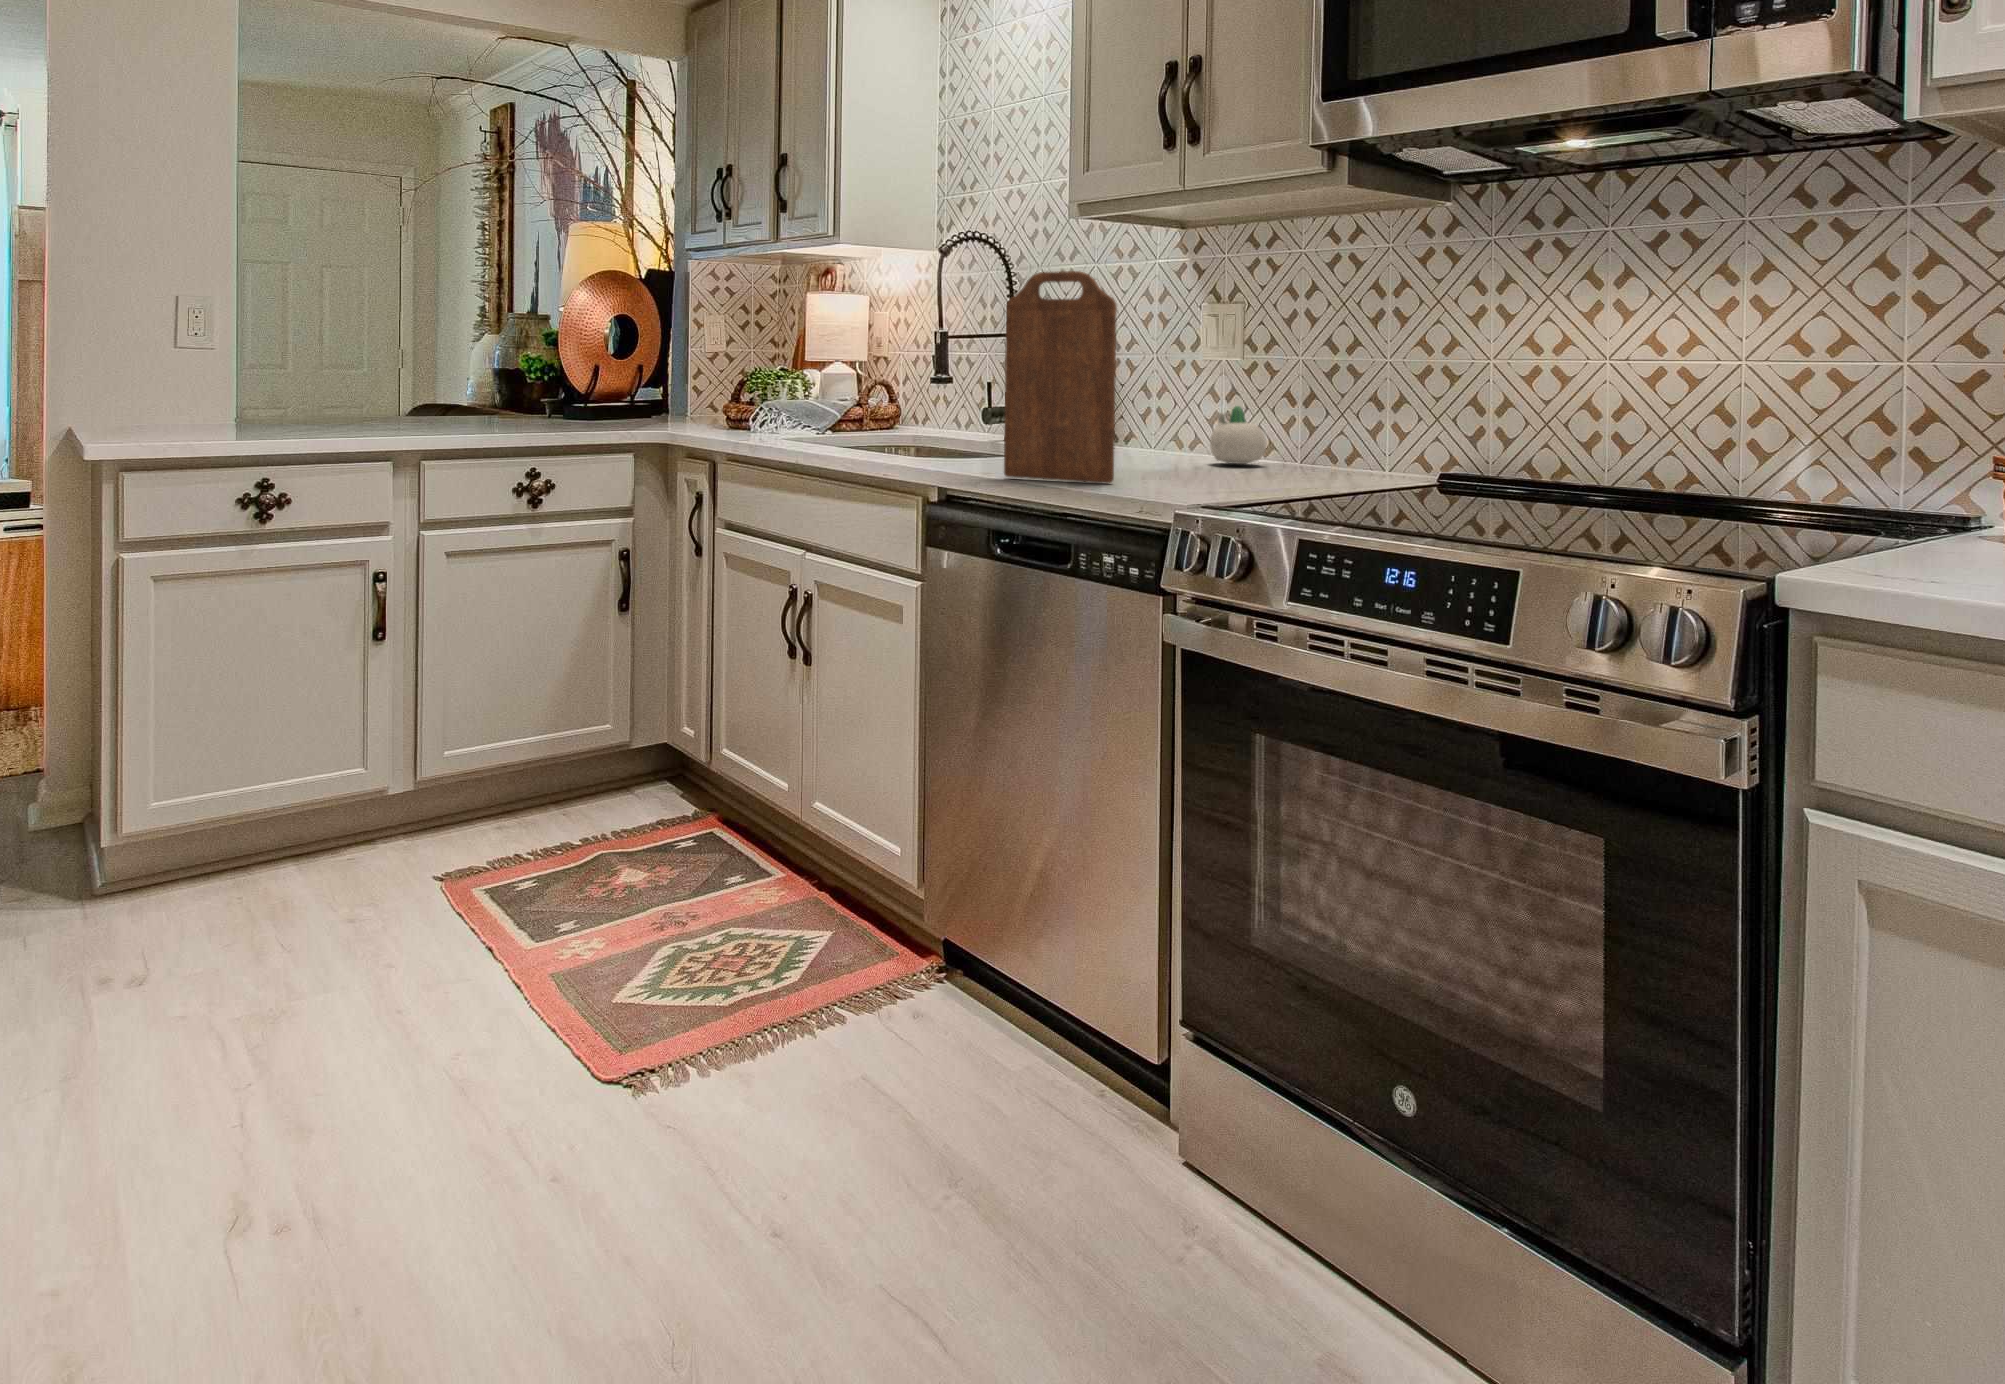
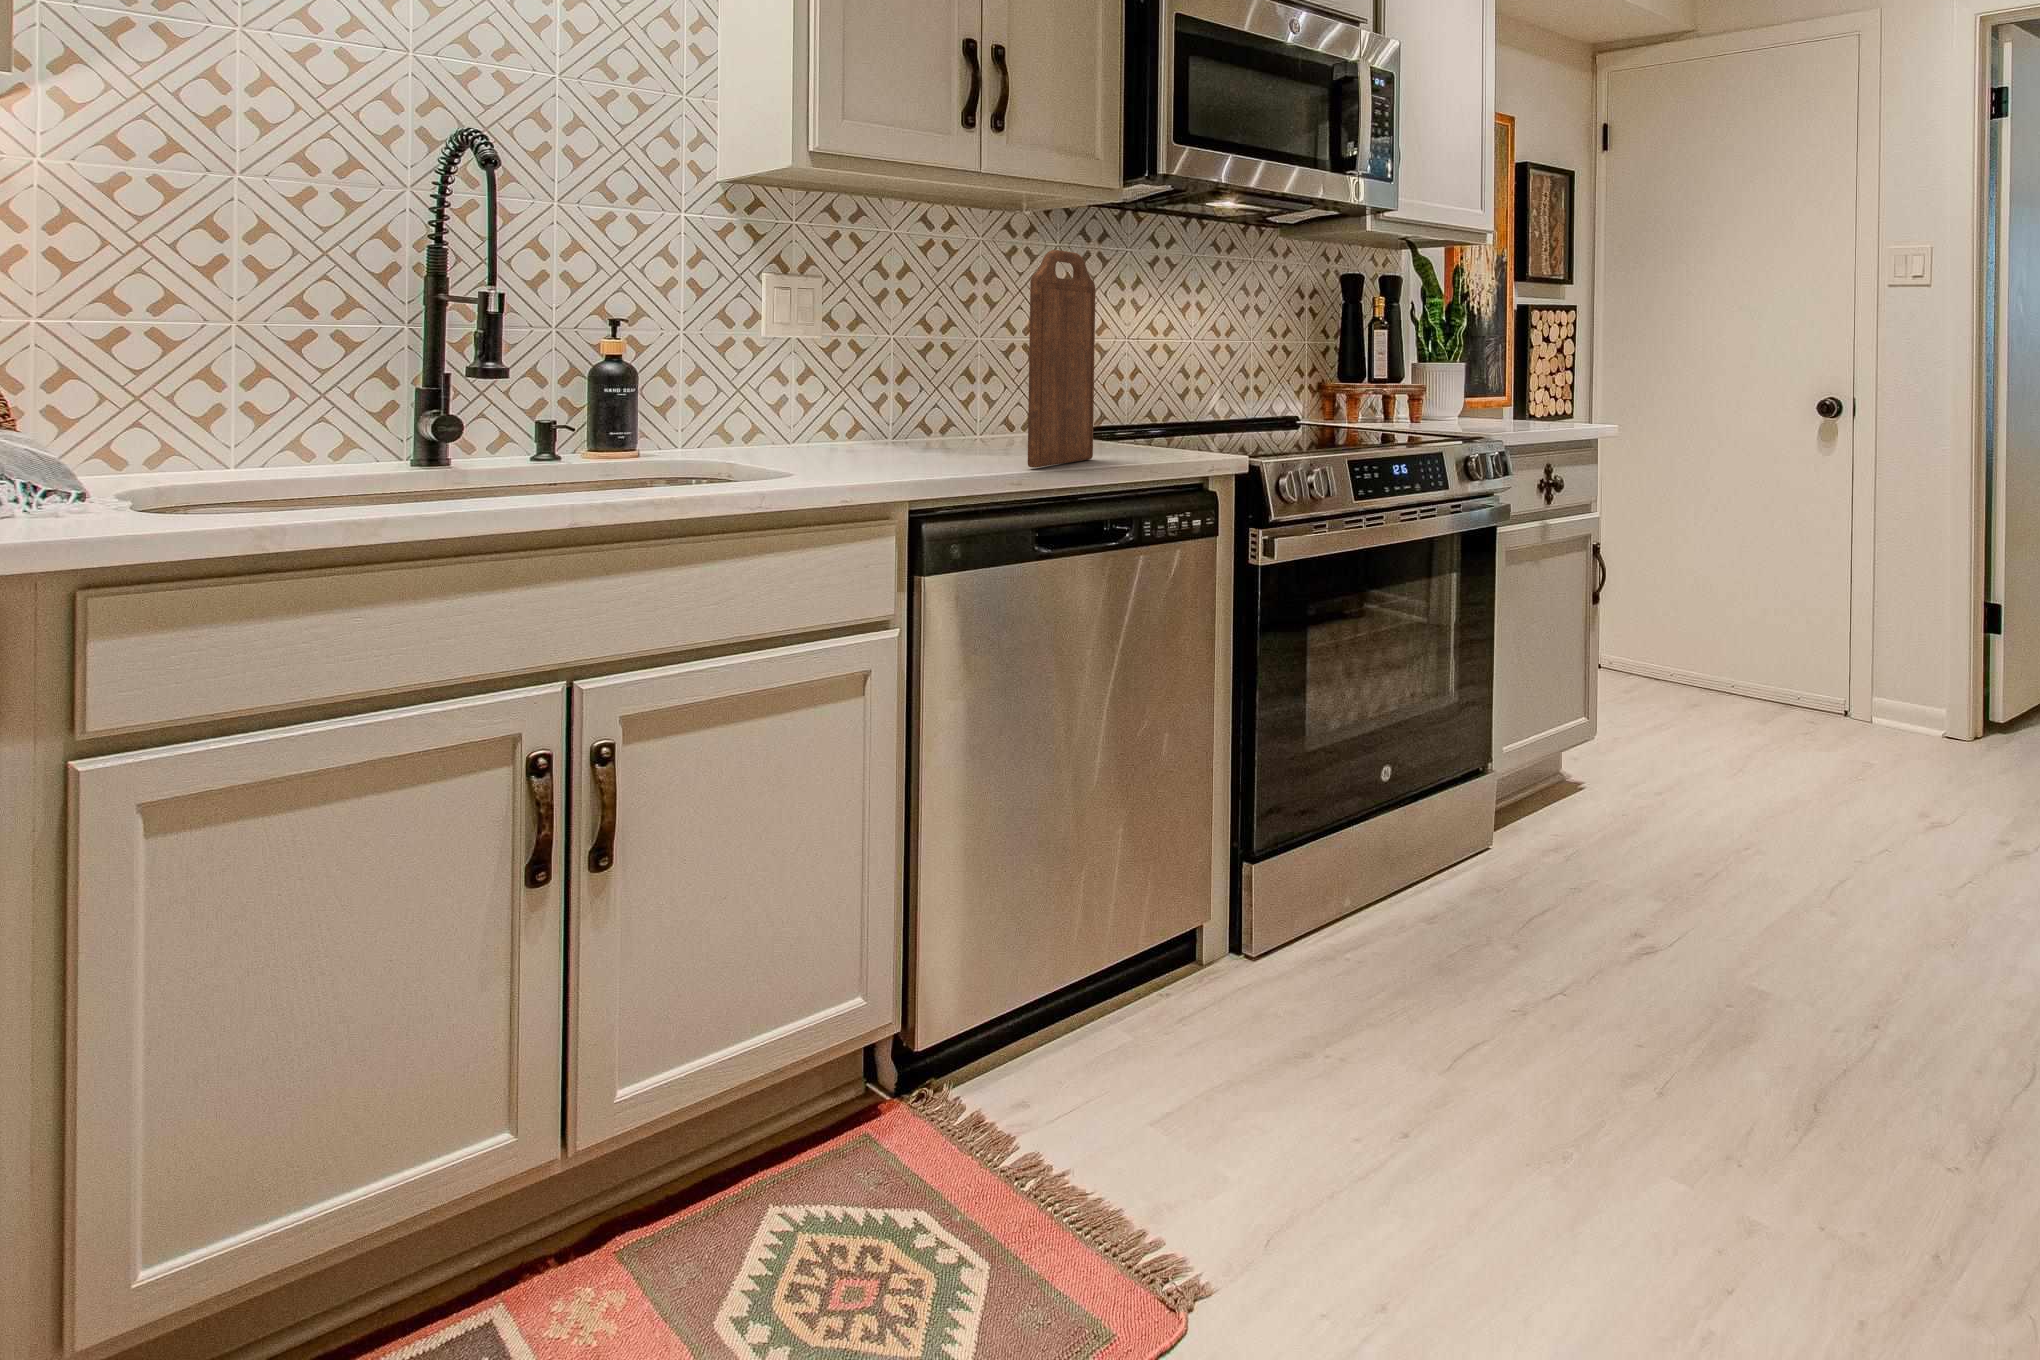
succulent planter: present [1210,406,1266,464] -> none [858,384,926,444]

